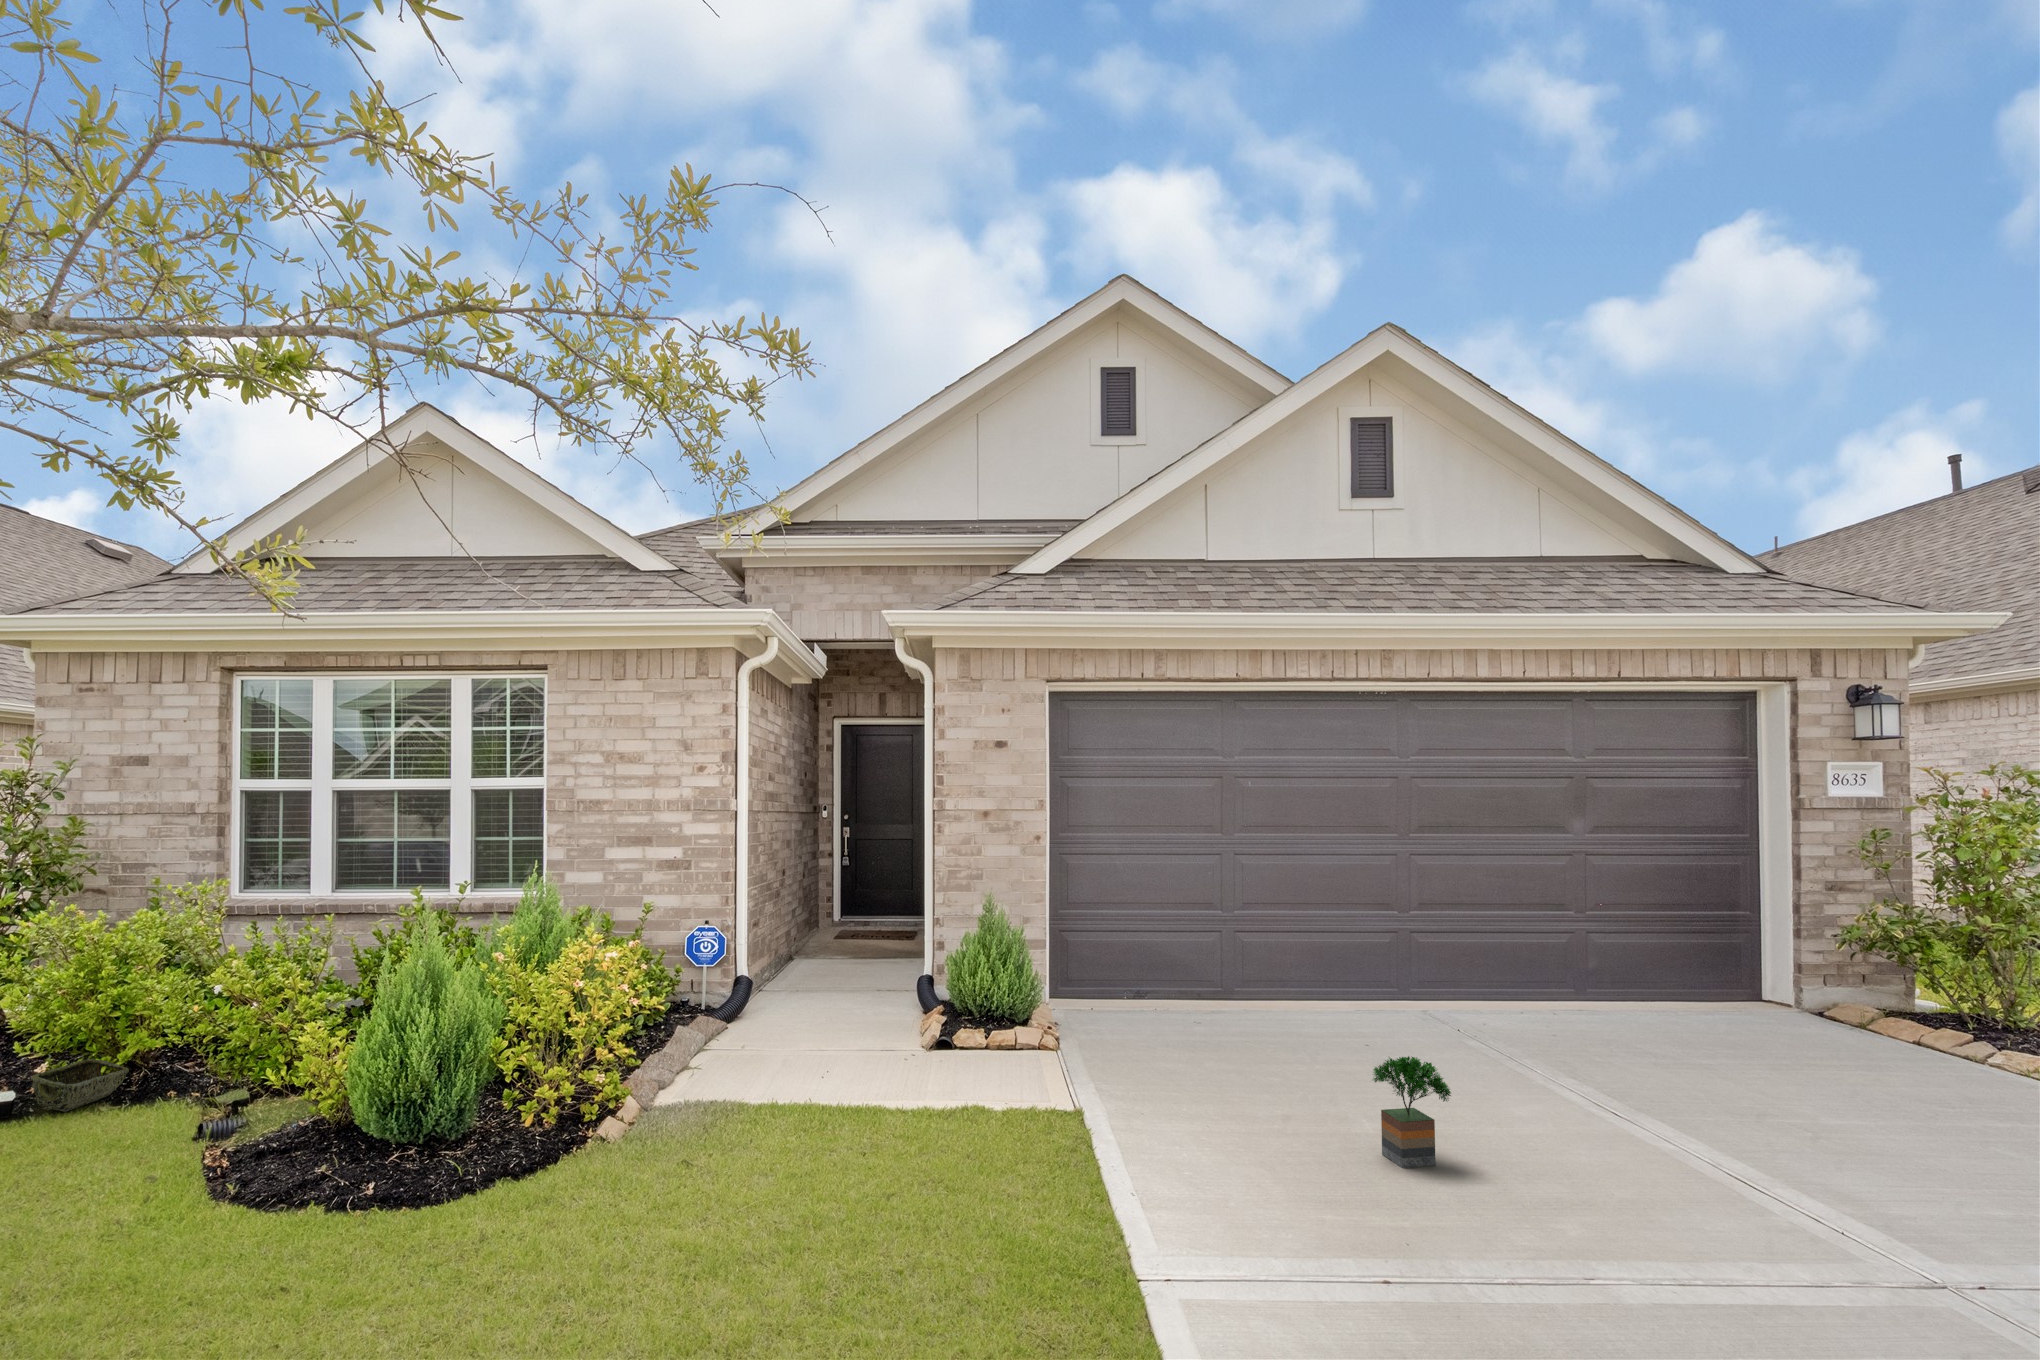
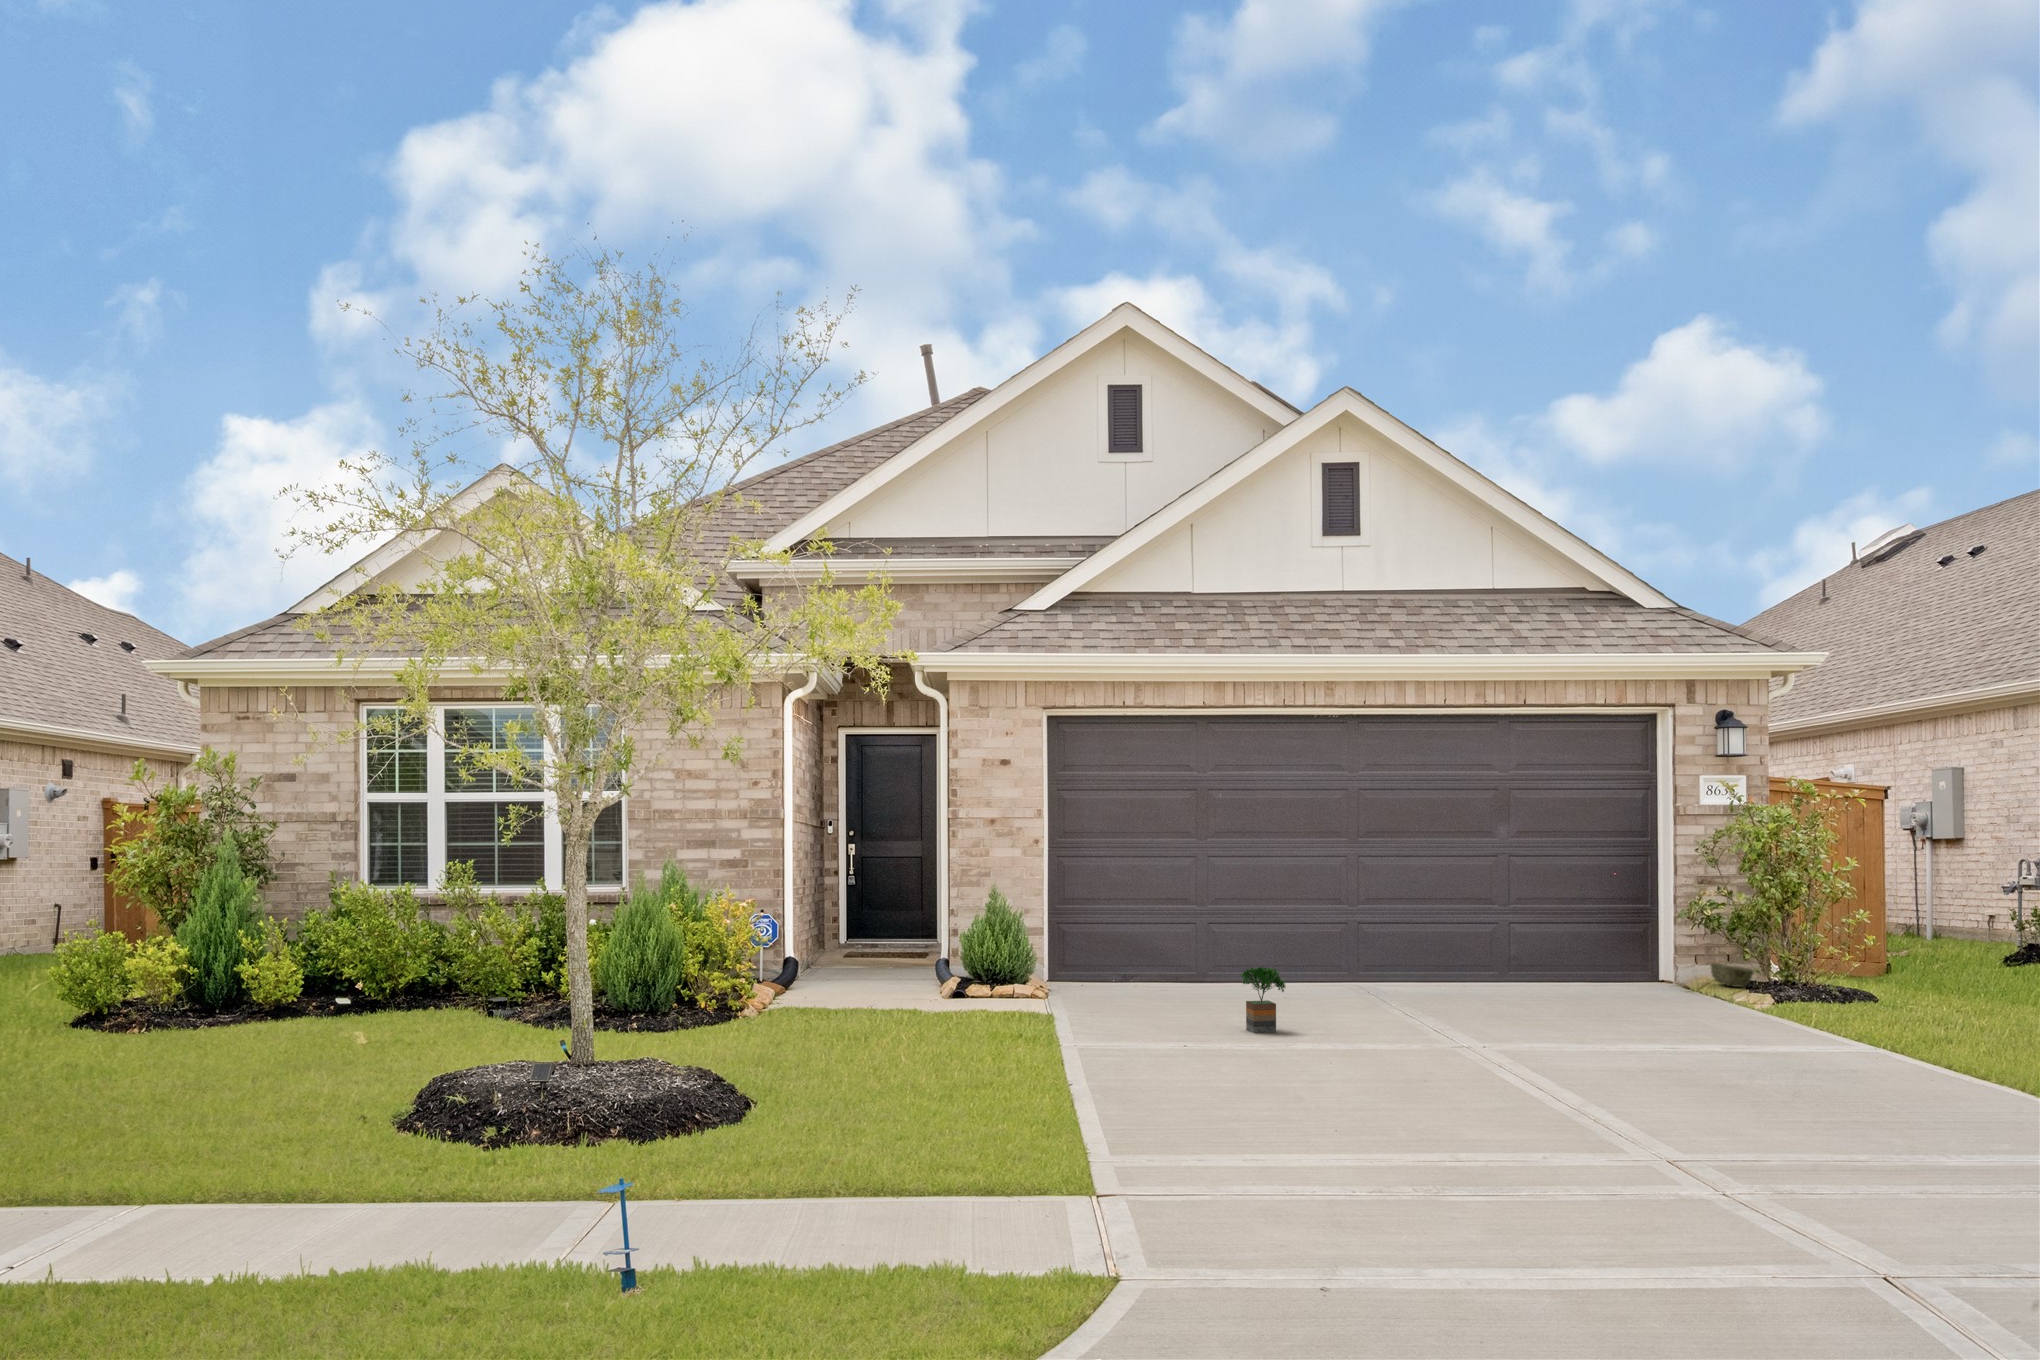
woven basket: present [31,1059,129,1112] -> present [1711,963,1754,987]

